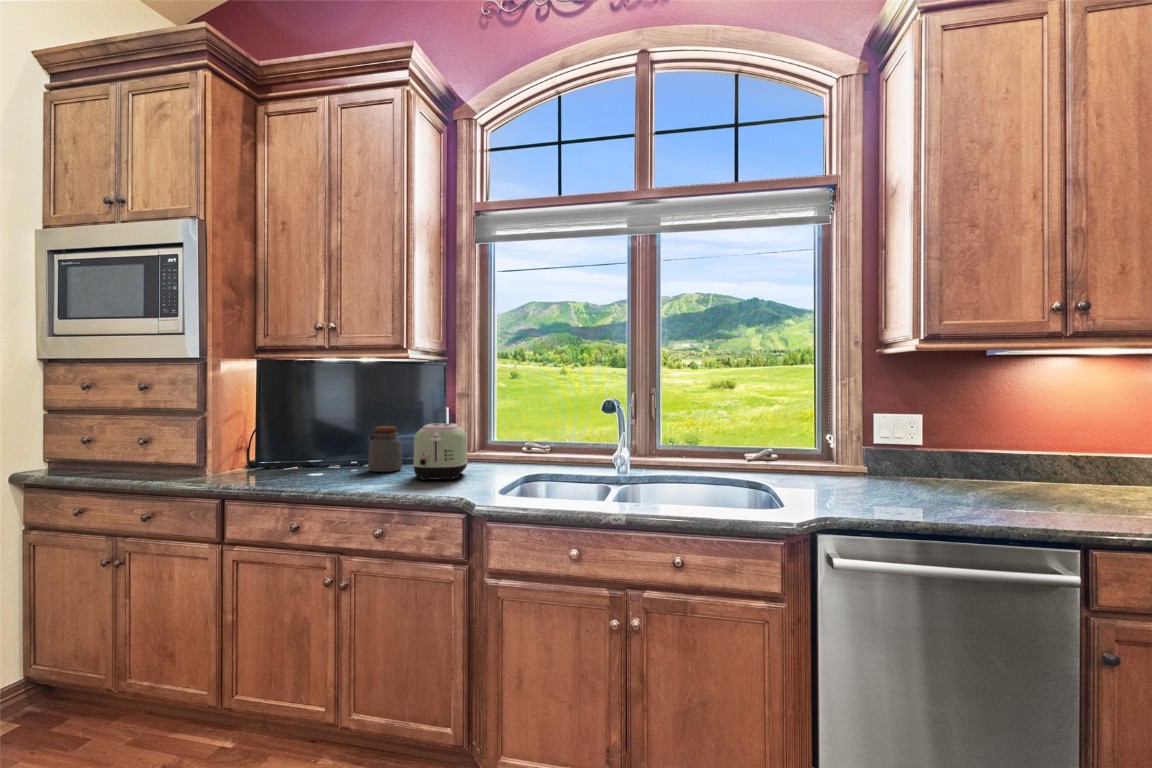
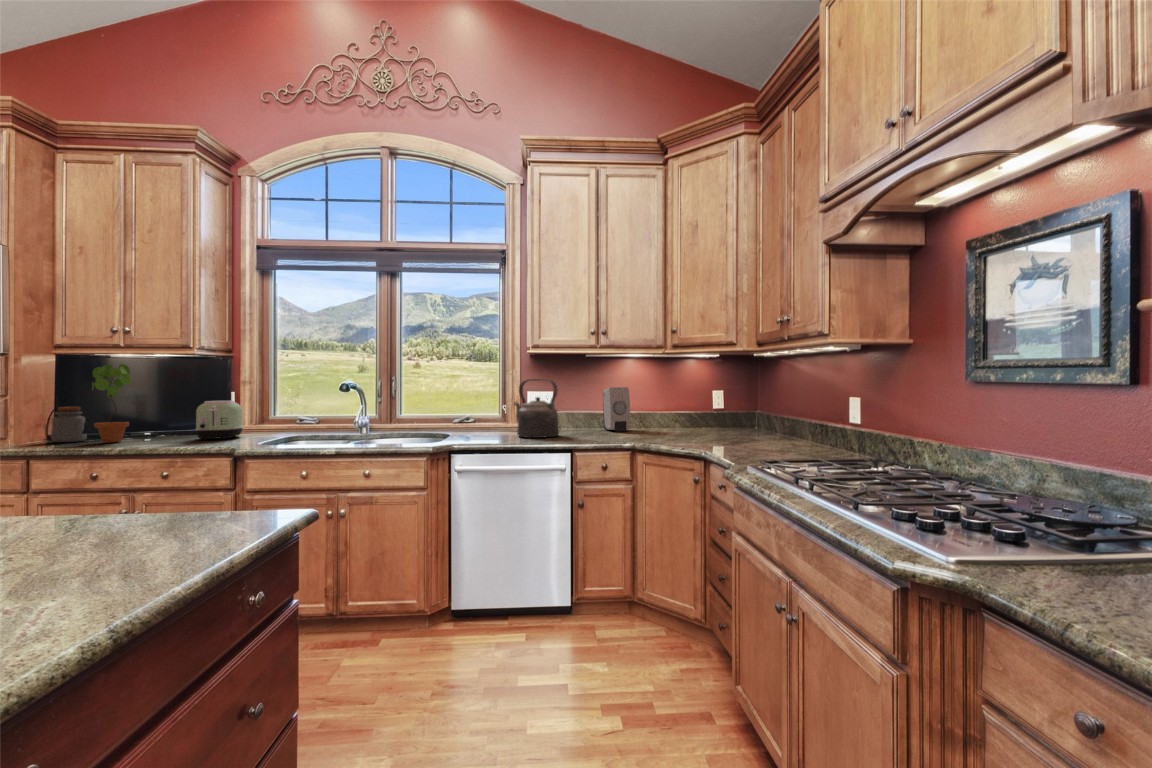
potted plant: none [294,373,336,480] -> present [92,364,130,443]
kettle: none [891,404,997,511] -> present [514,379,559,438]
soap dispenser: none [1034,418,1111,499] -> present [603,387,630,432]
jar: present [368,426,402,472] -> present [51,407,87,442]

